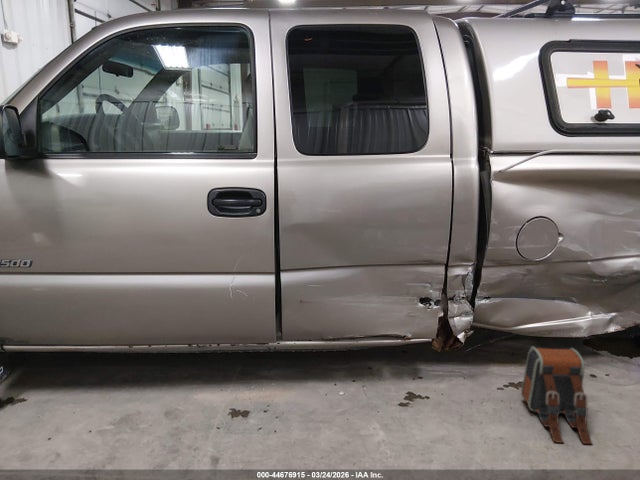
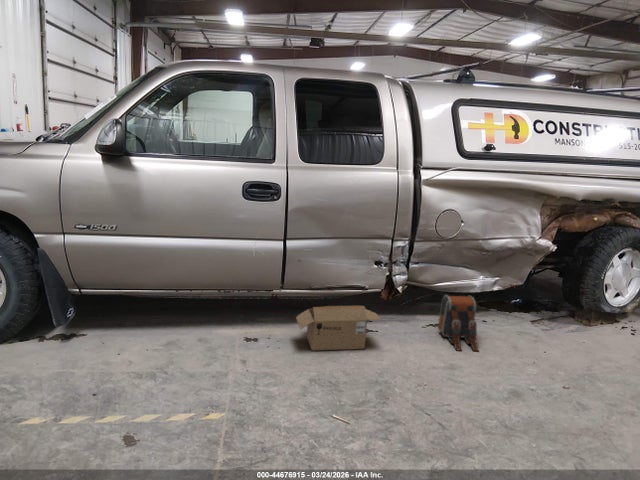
cardboard box: none [302,370,430,441] -> present [296,306,381,351]

